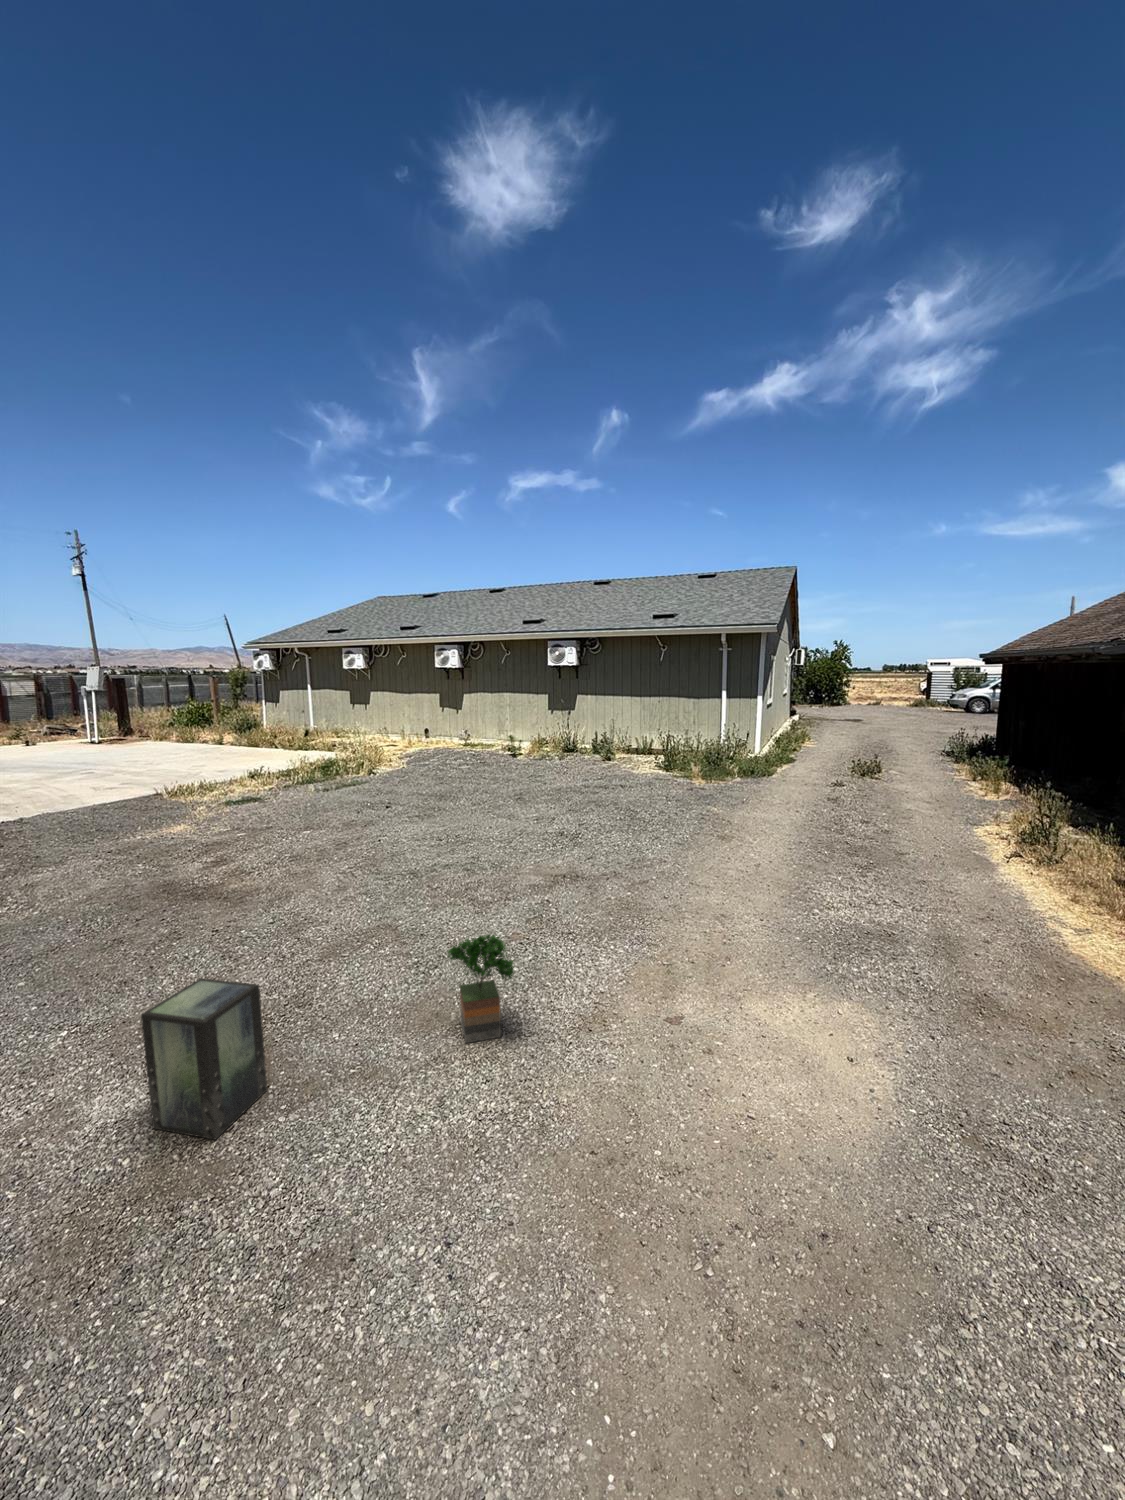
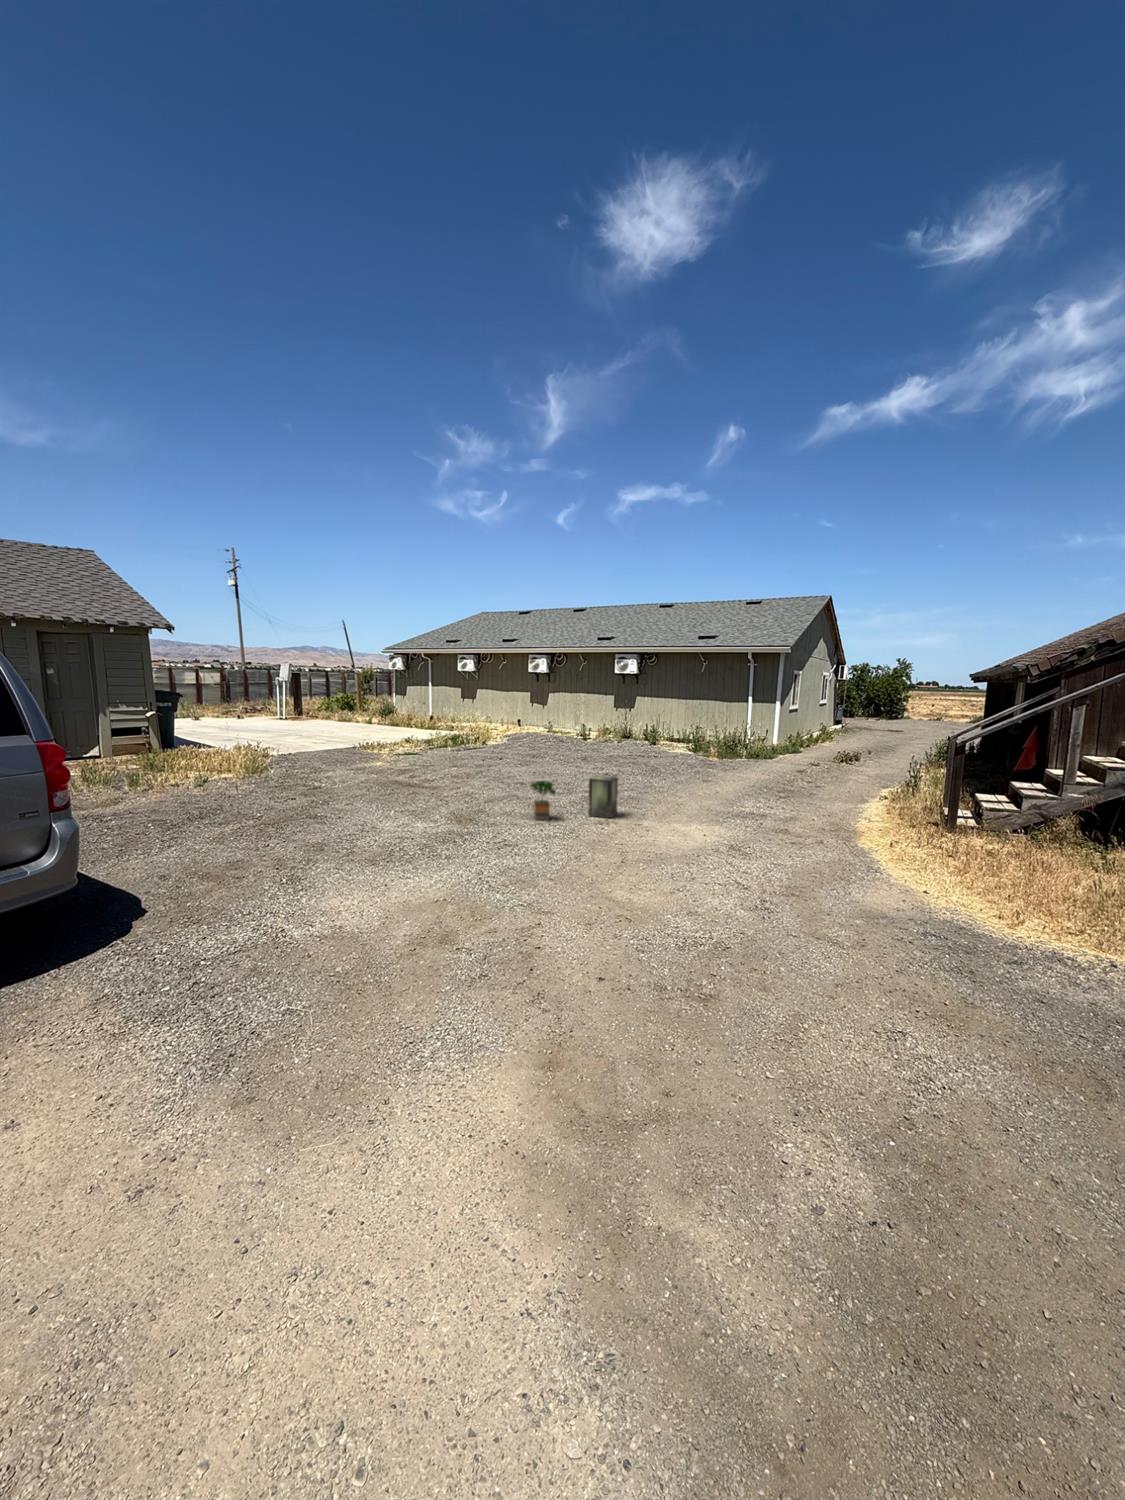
storage box: present [141,978,267,1140] -> present [588,776,618,818]

